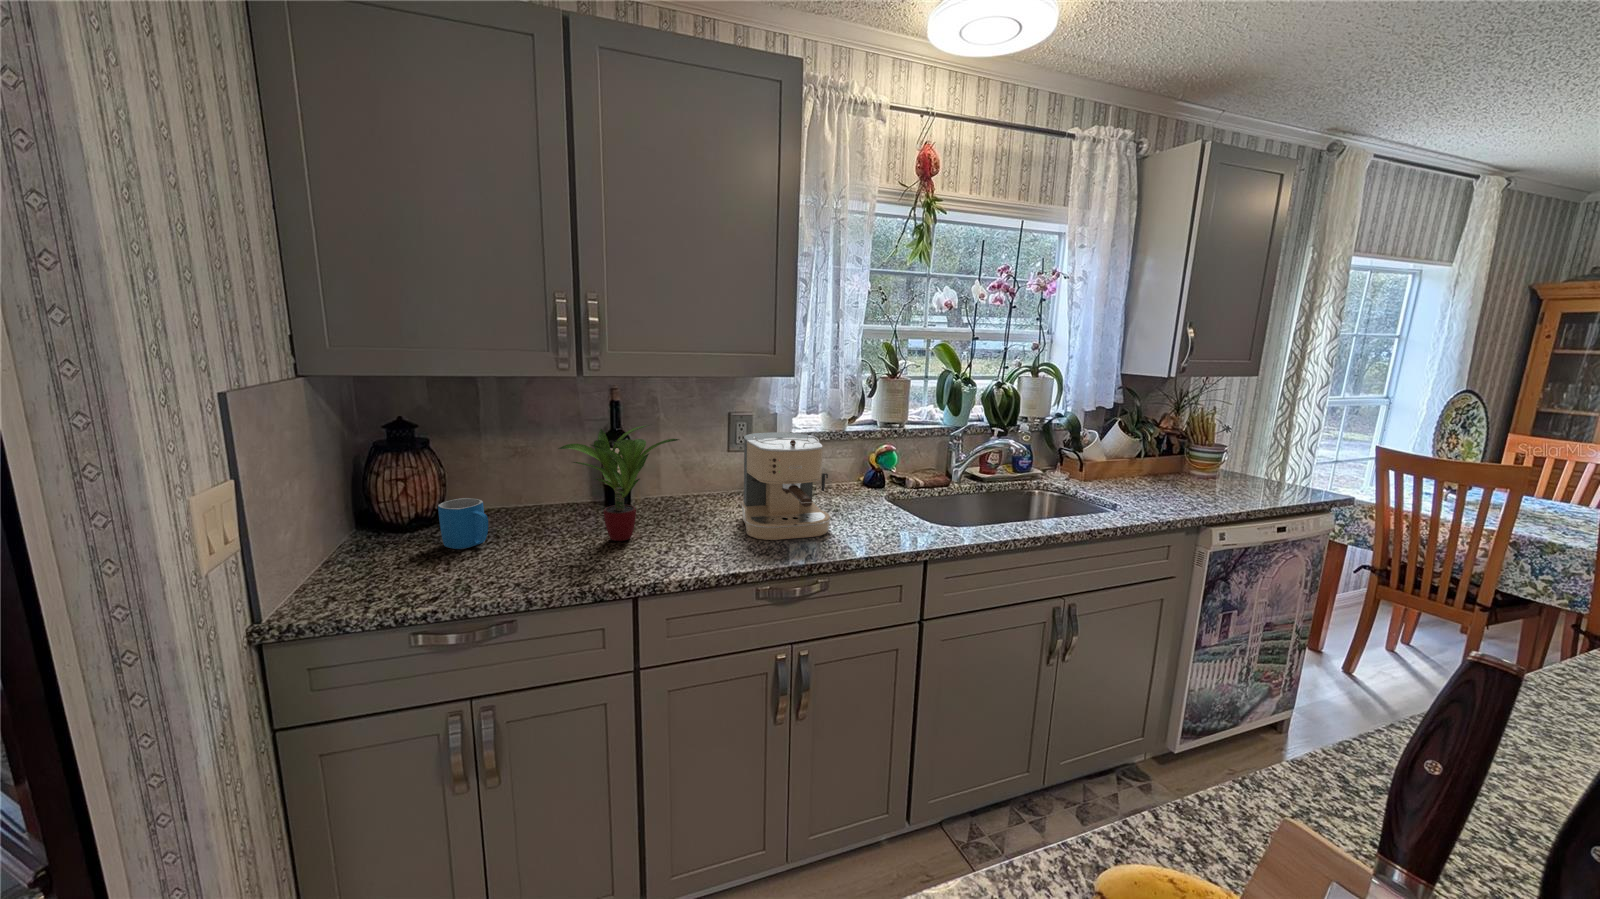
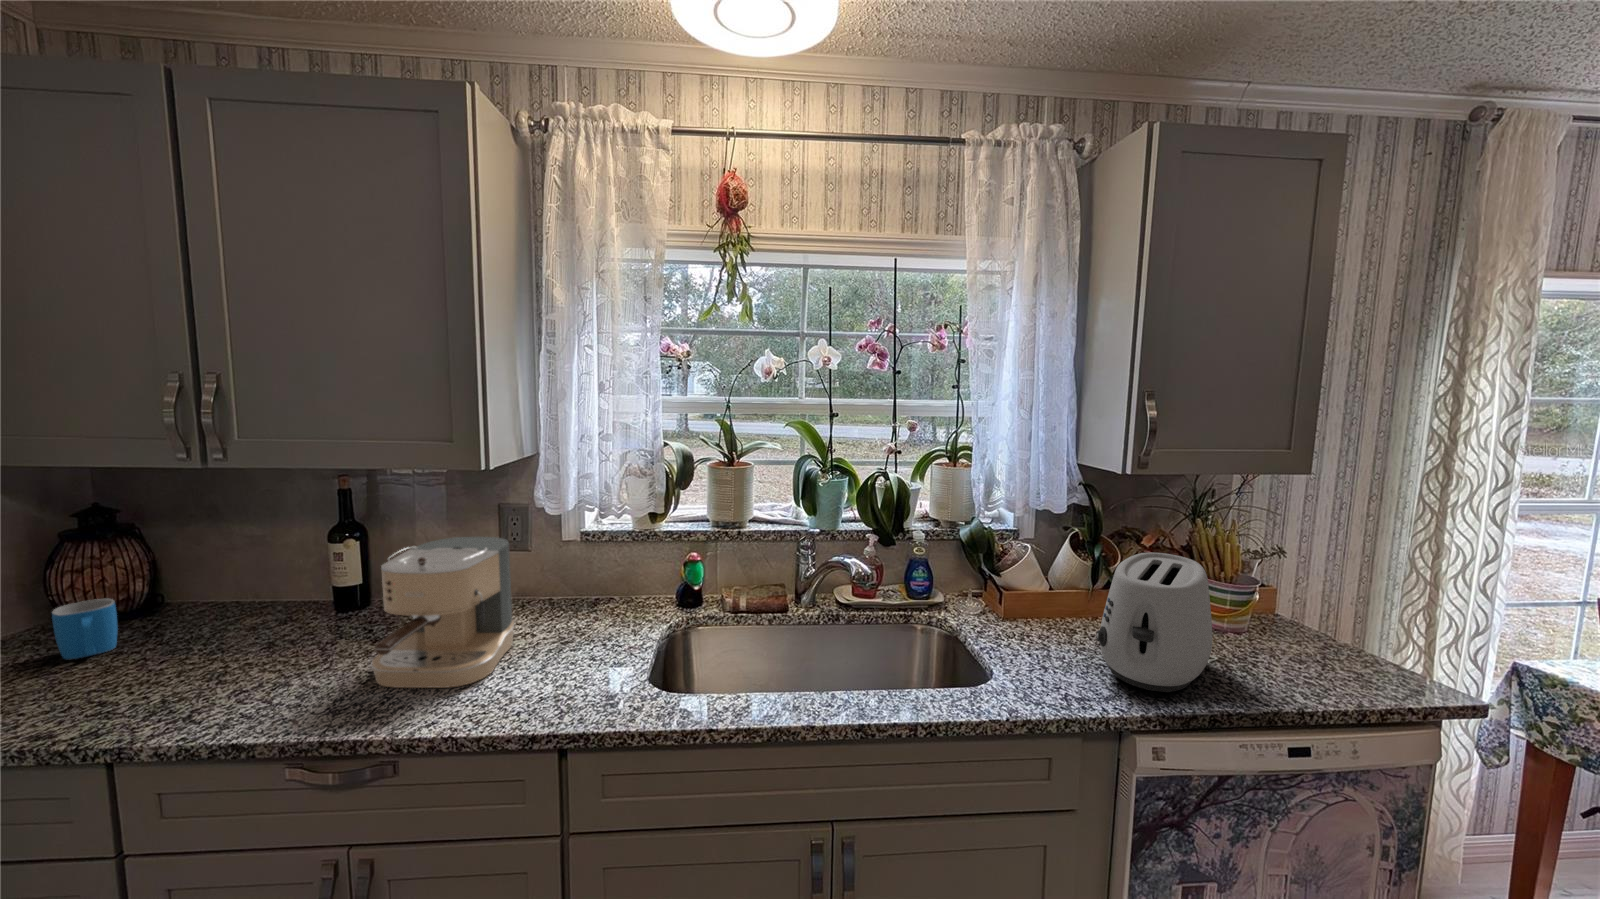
potted plant: present [558,425,679,541] -> none [144,526,289,667]
toaster: none [1170,426,1243,504] -> present [1096,553,1212,693]

